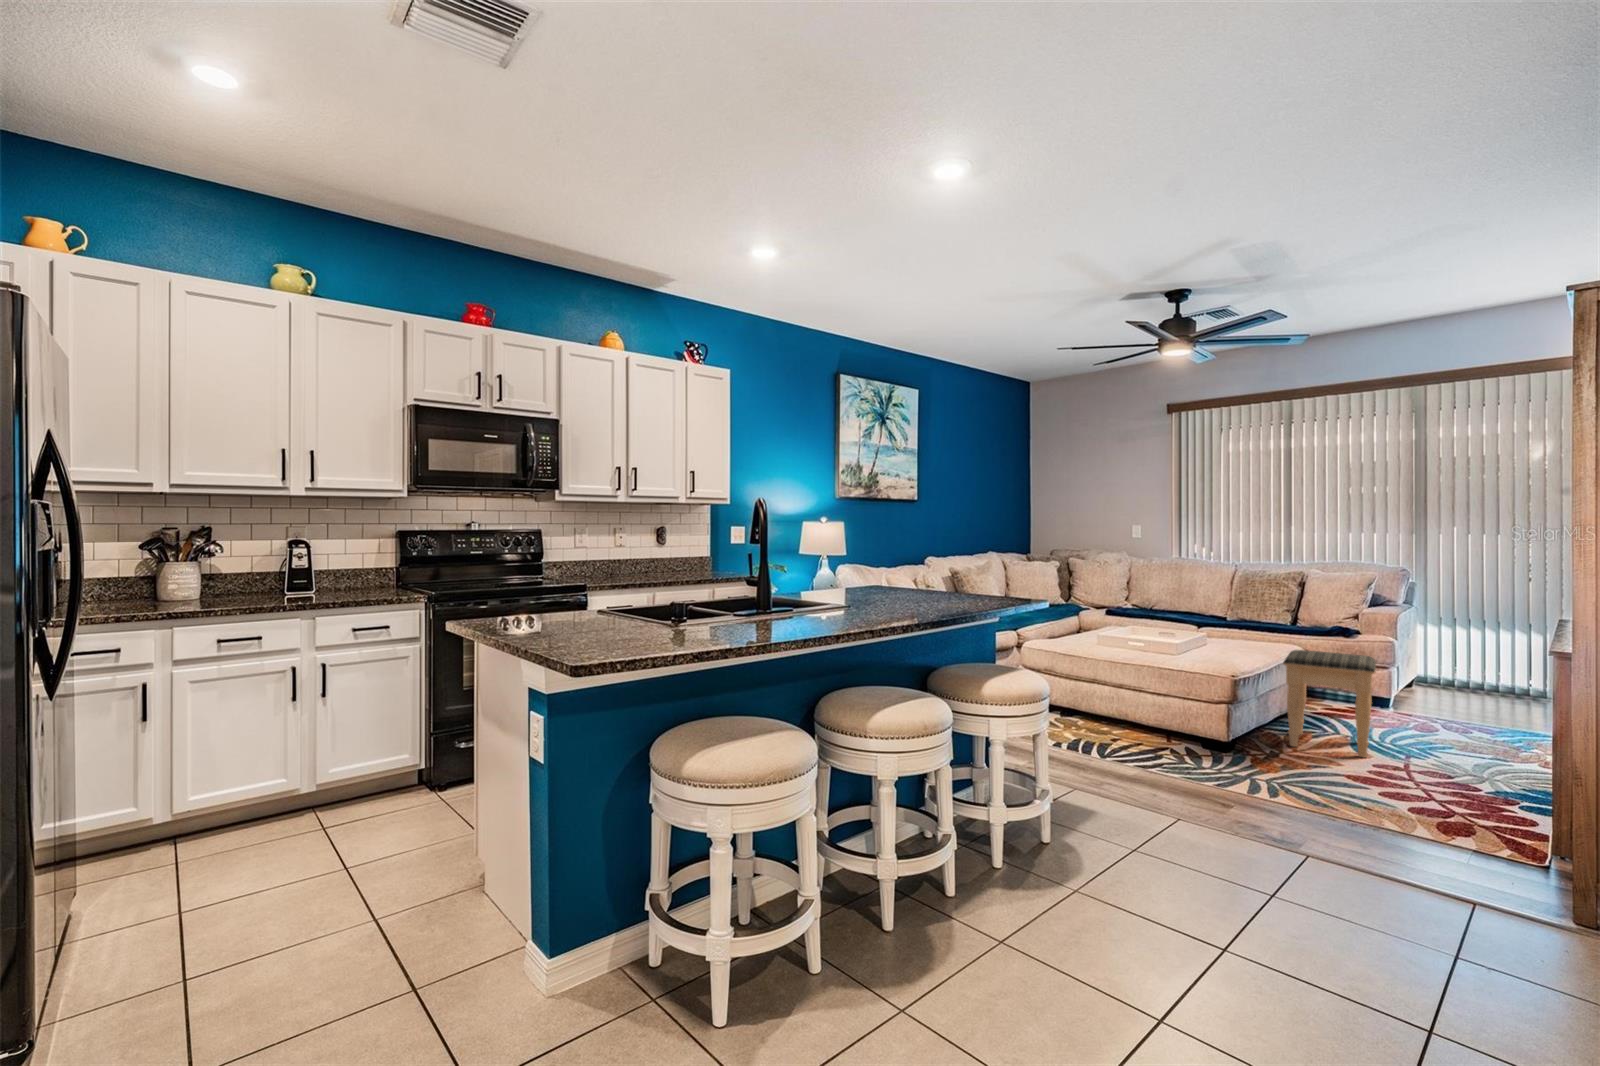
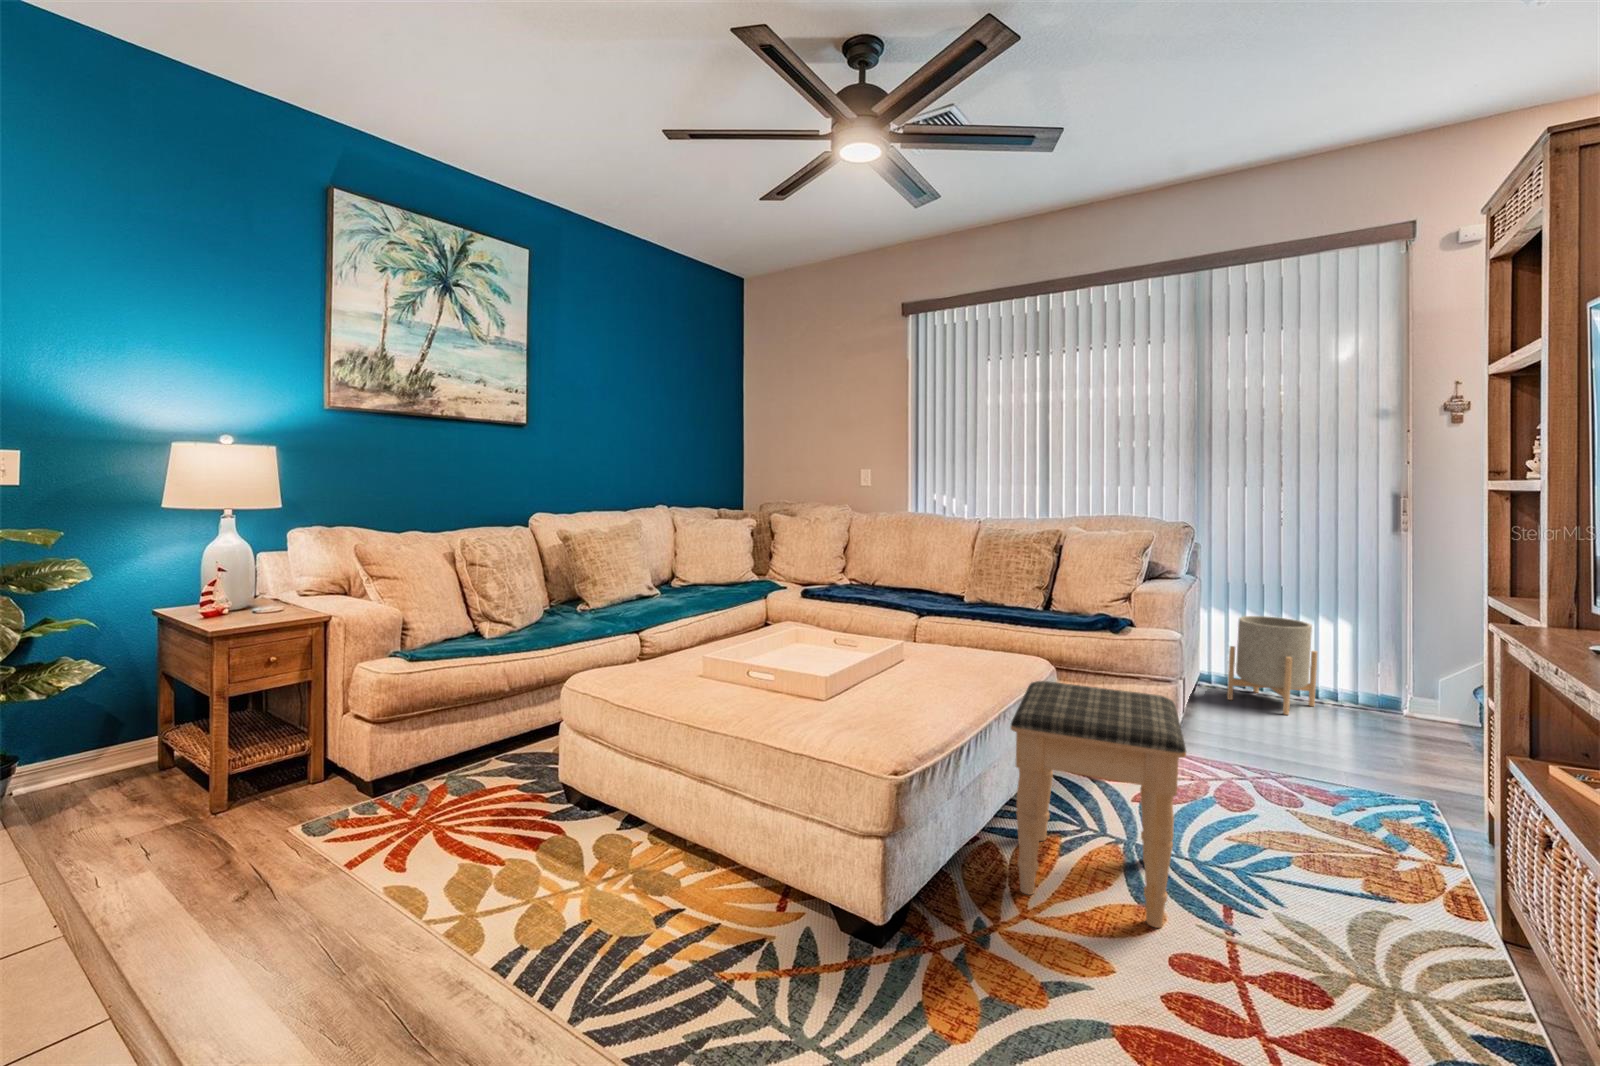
planter: none [1440,635,1511,702] -> present [1227,616,1317,715]

